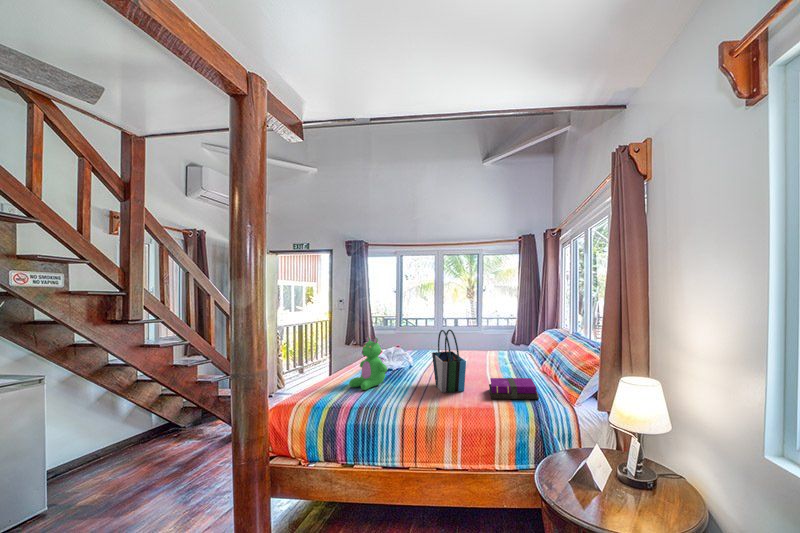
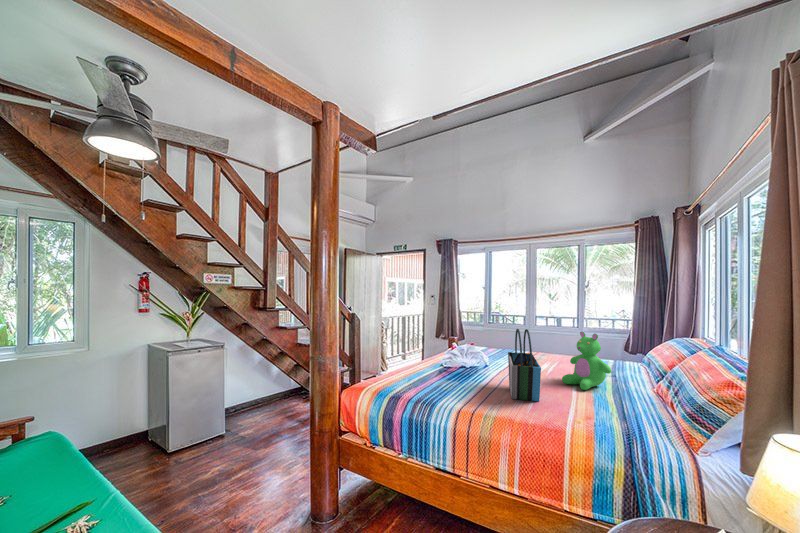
teddy bear: present [349,337,387,390] -> present [562,332,611,390]
notebook: present [489,378,539,399] -> none [569,392,638,432]

